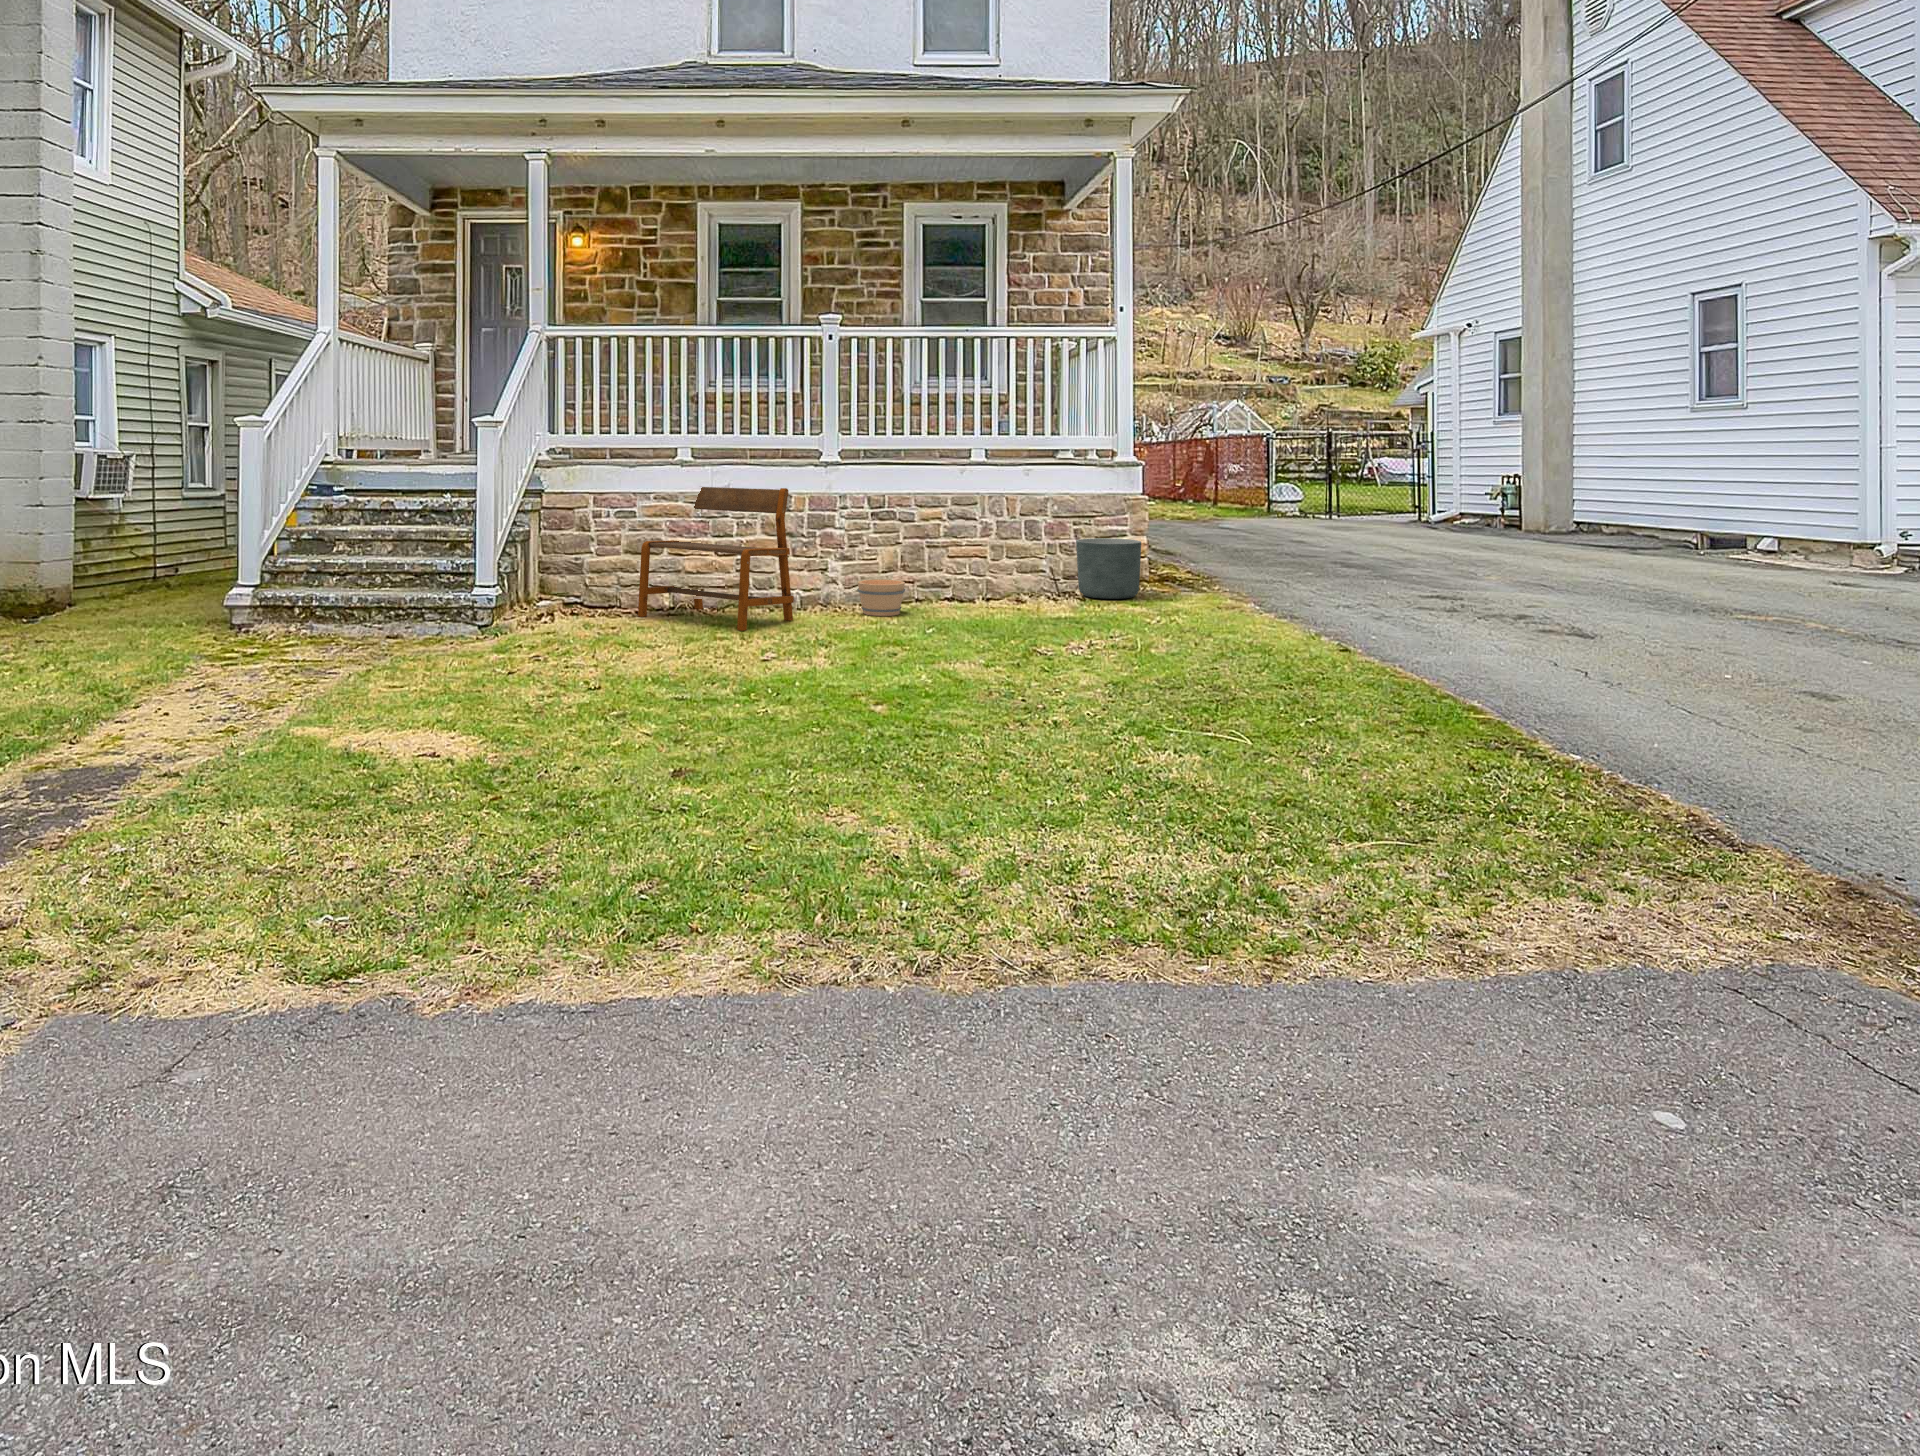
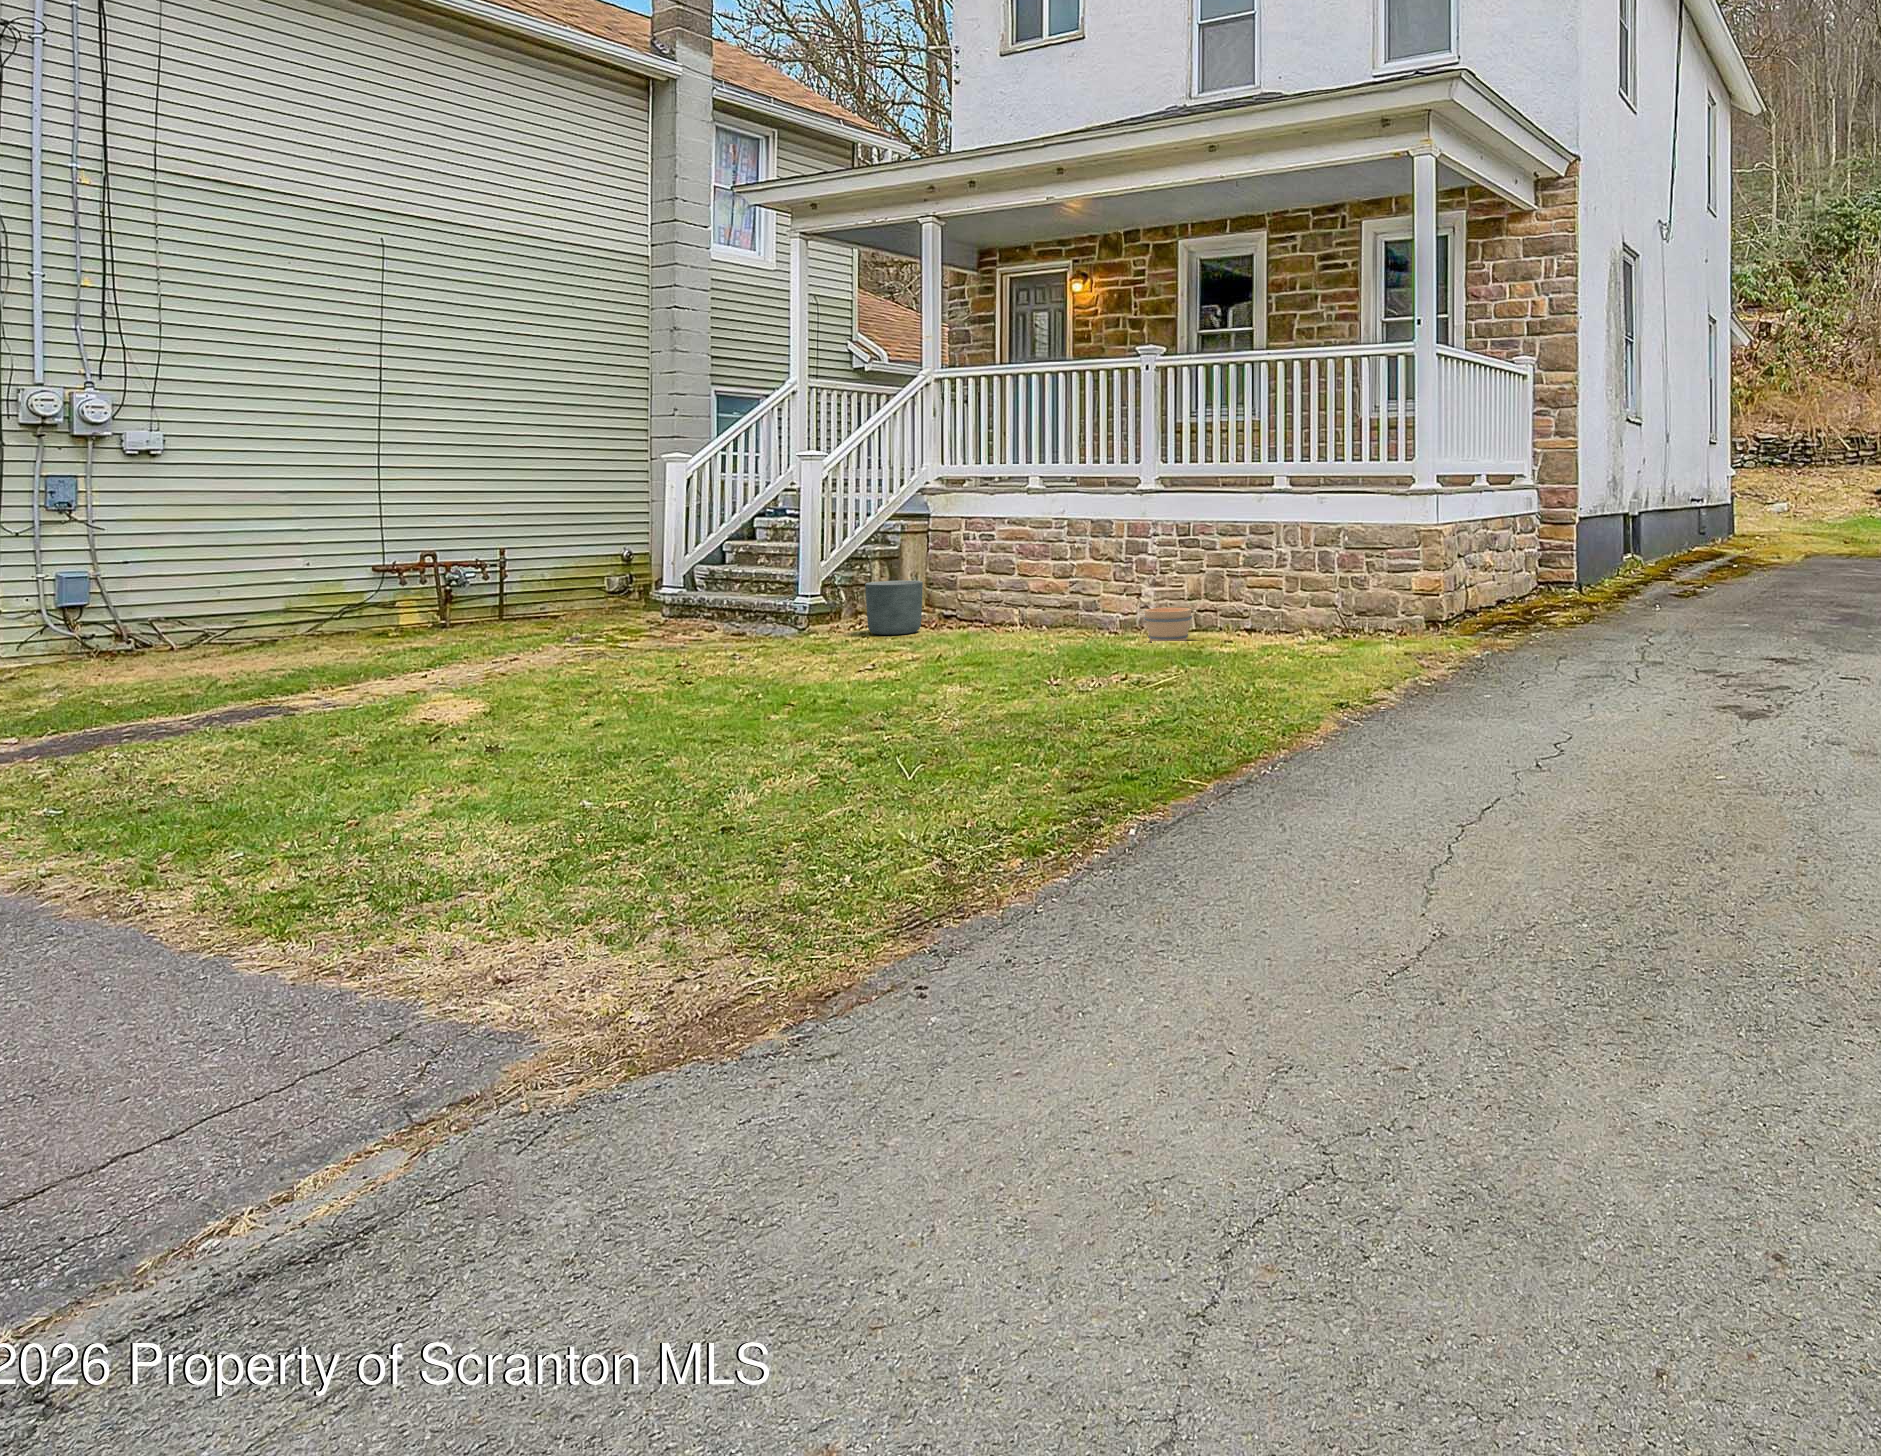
bench: present [638,487,794,631] -> none [974,512,1073,647]
planter: present [1076,538,1141,599] -> present [865,581,923,635]

